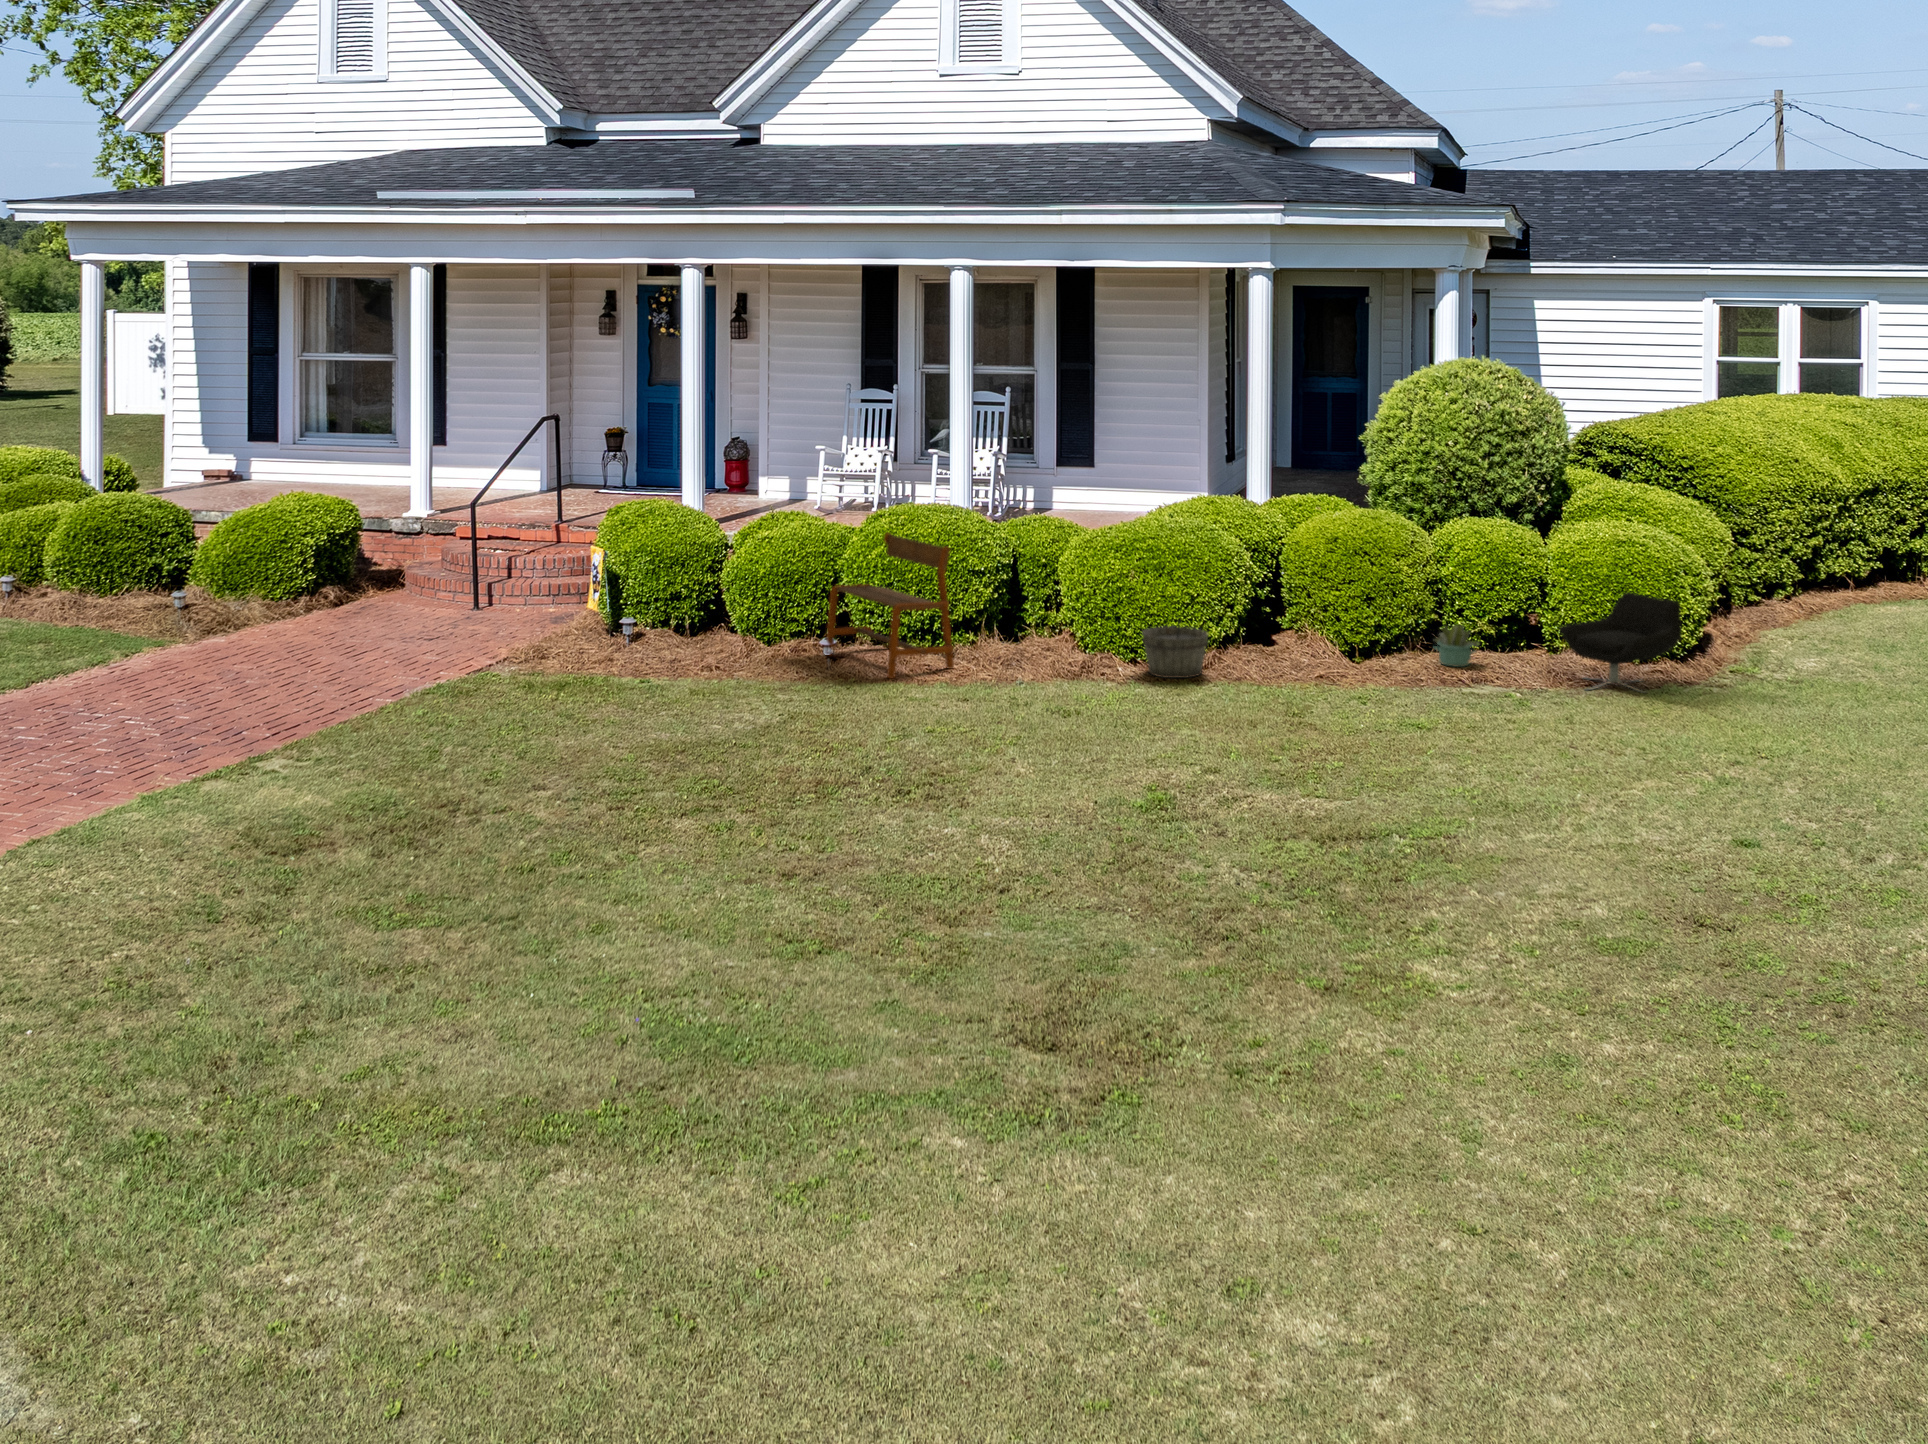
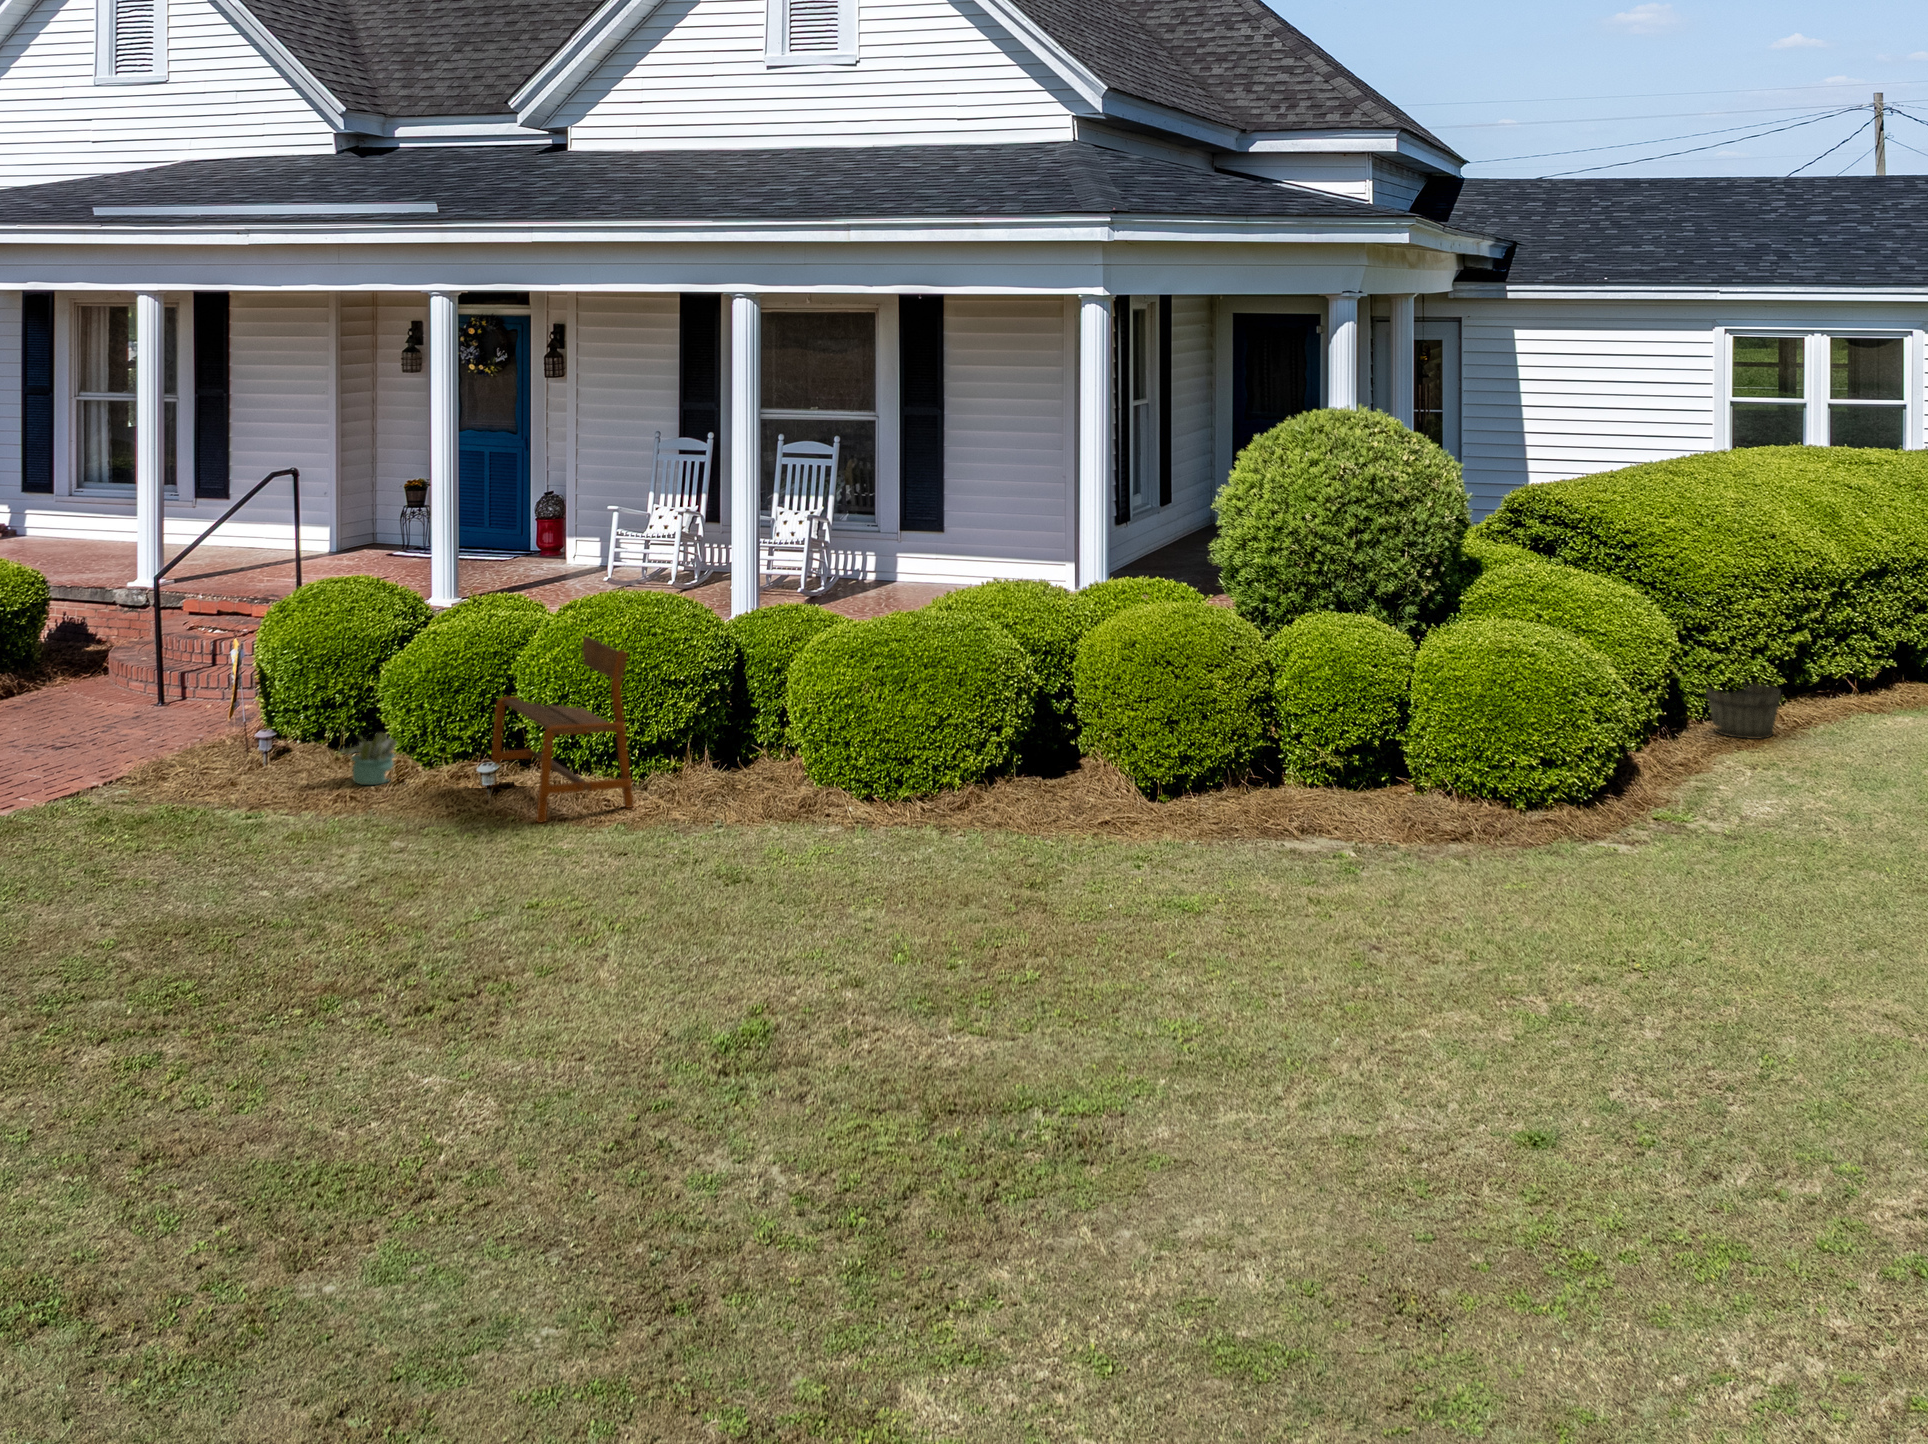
lounge chair: present [1559,592,1682,692] -> none [1407,715,1564,855]
decorative plant: present [1434,625,1479,667] -> present [342,733,397,785]
wooden bucket: present [1142,626,1208,678] -> present [1706,677,1781,739]

